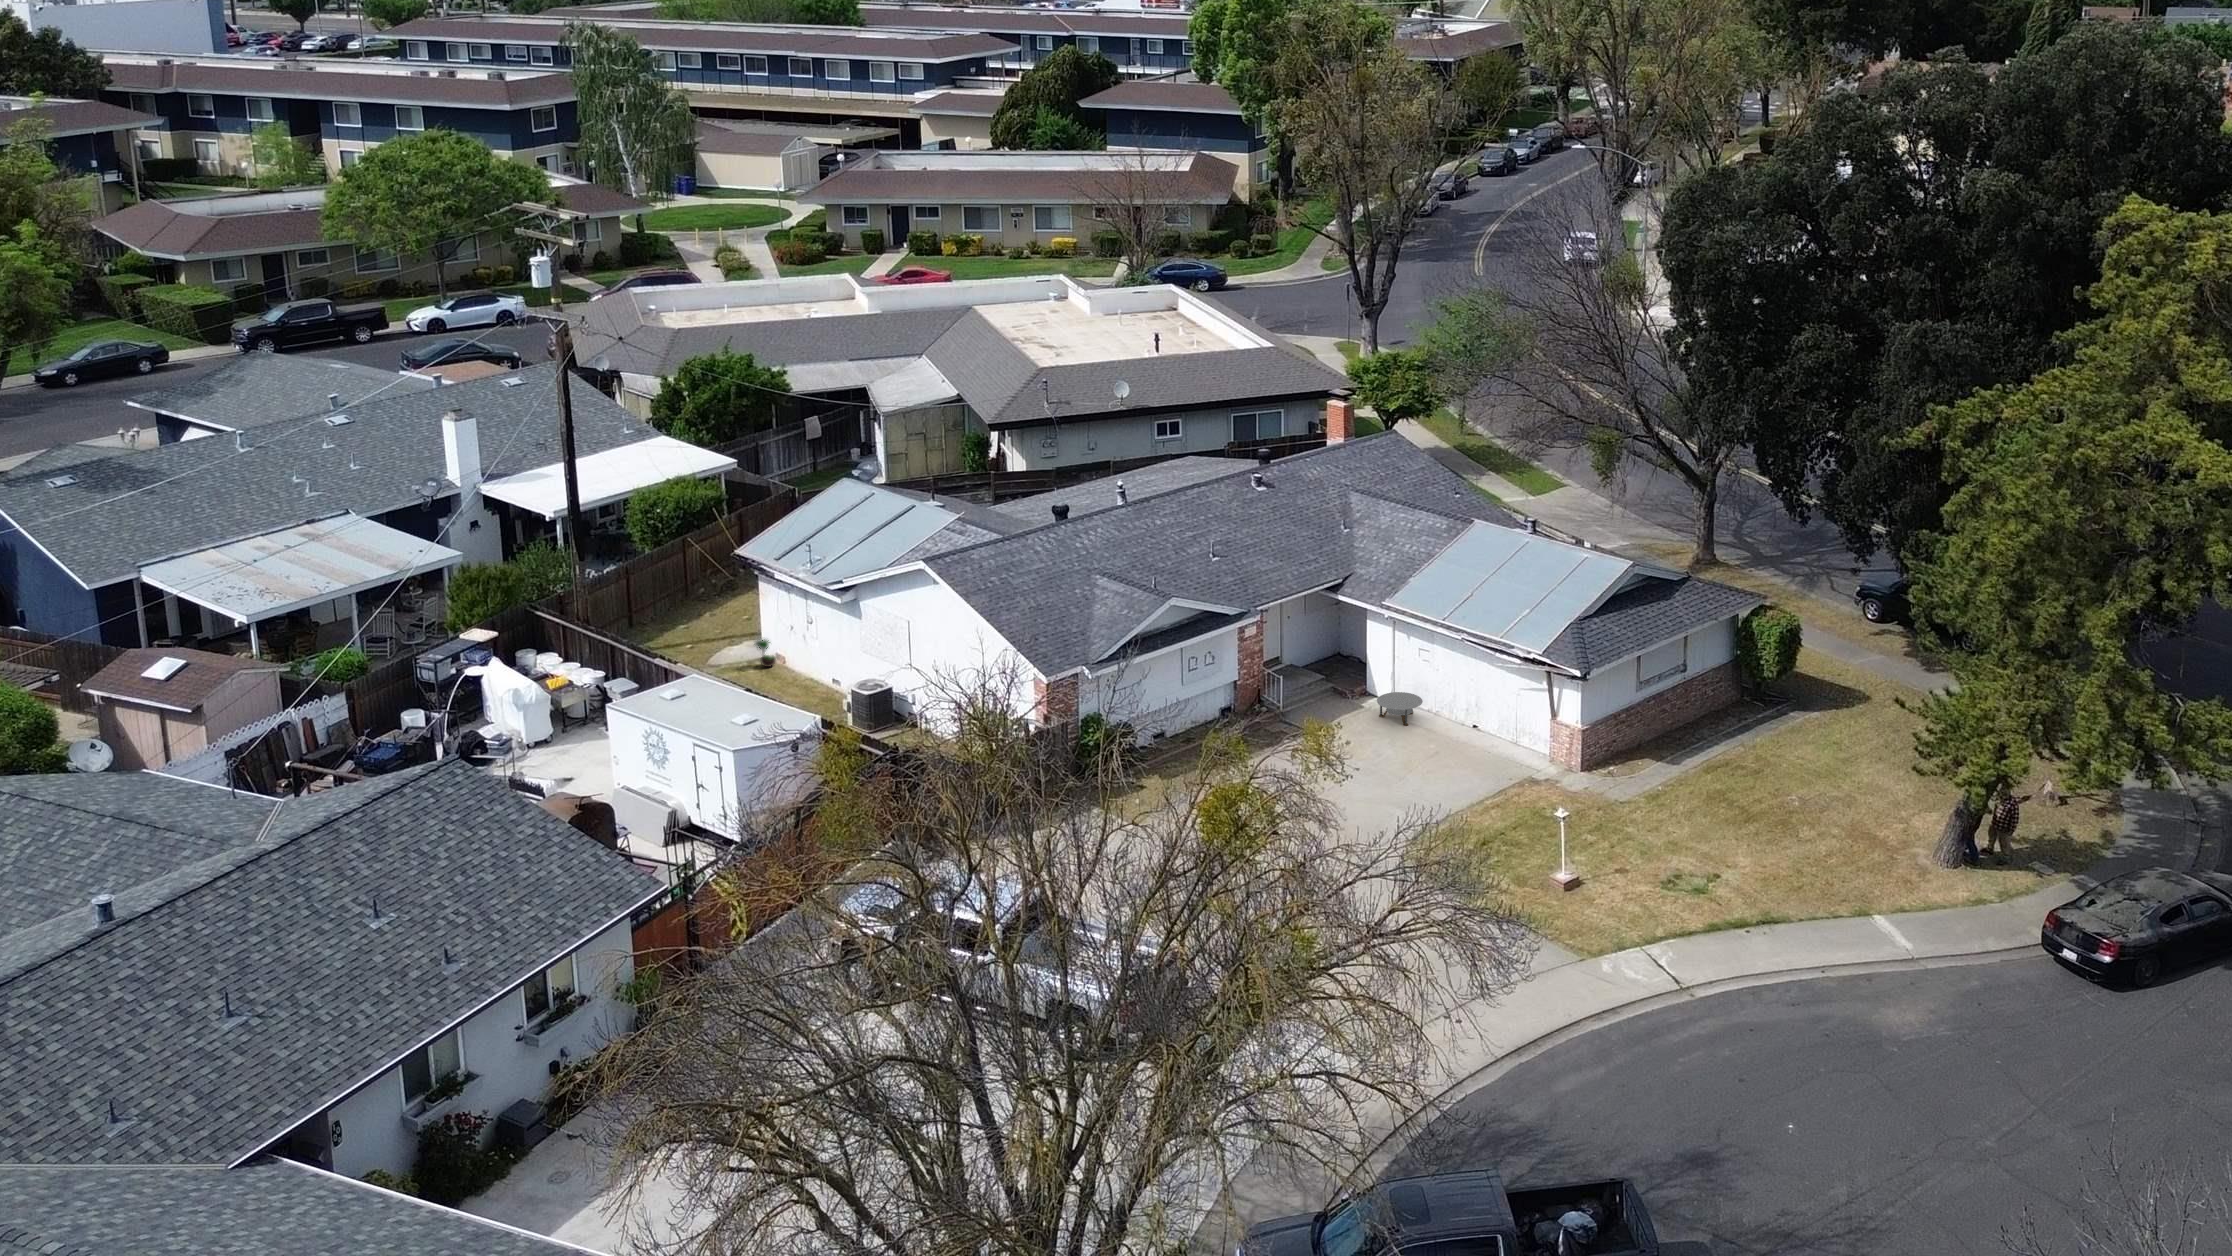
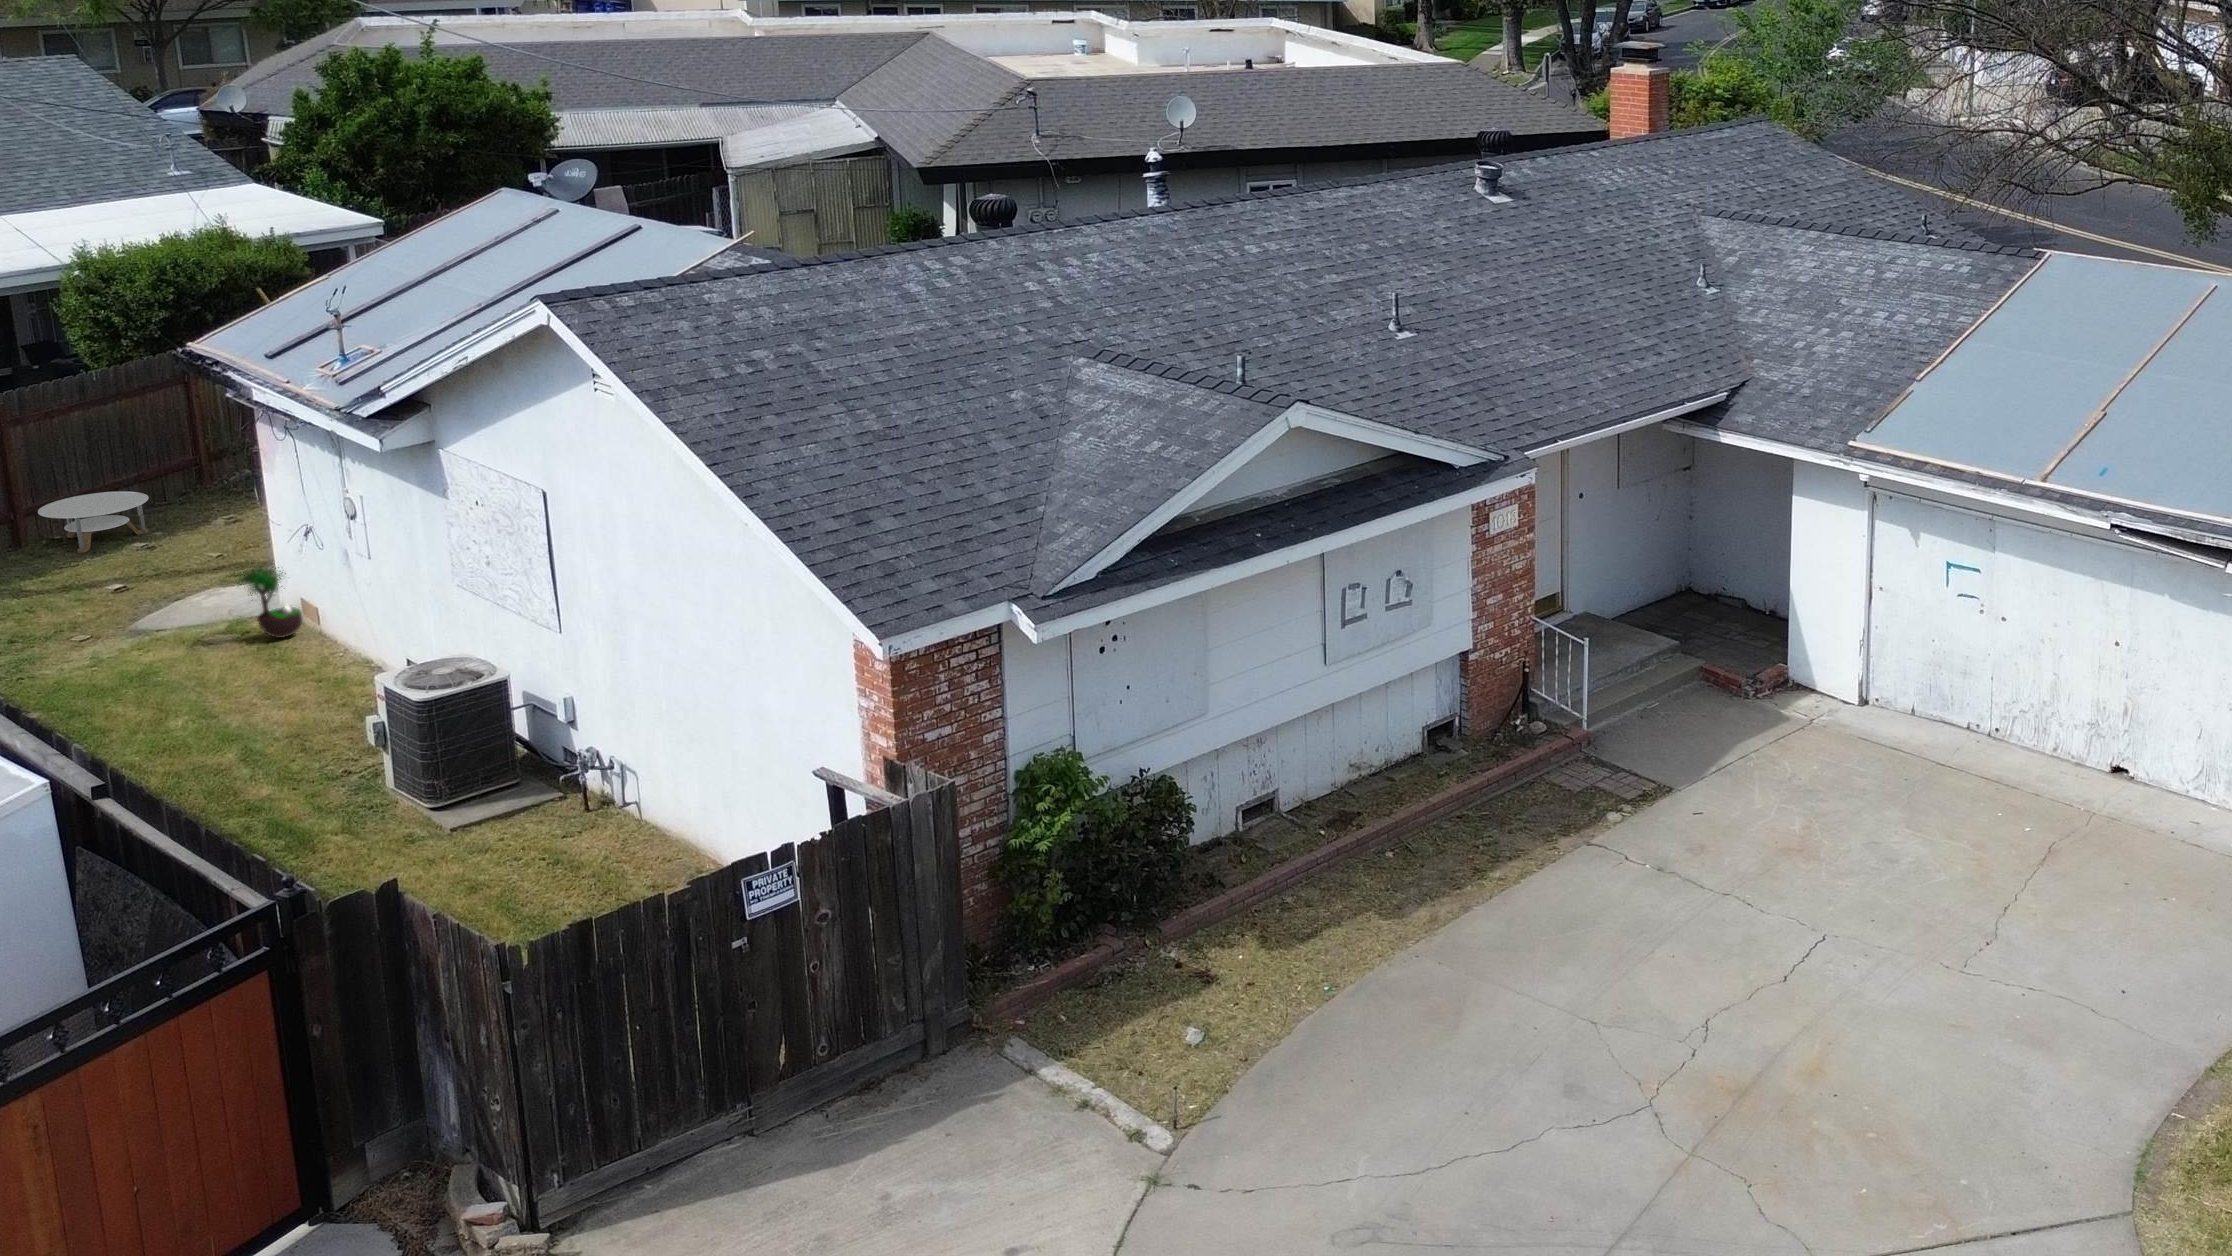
round table: present [1377,692,1423,726] -> present [38,491,149,553]

